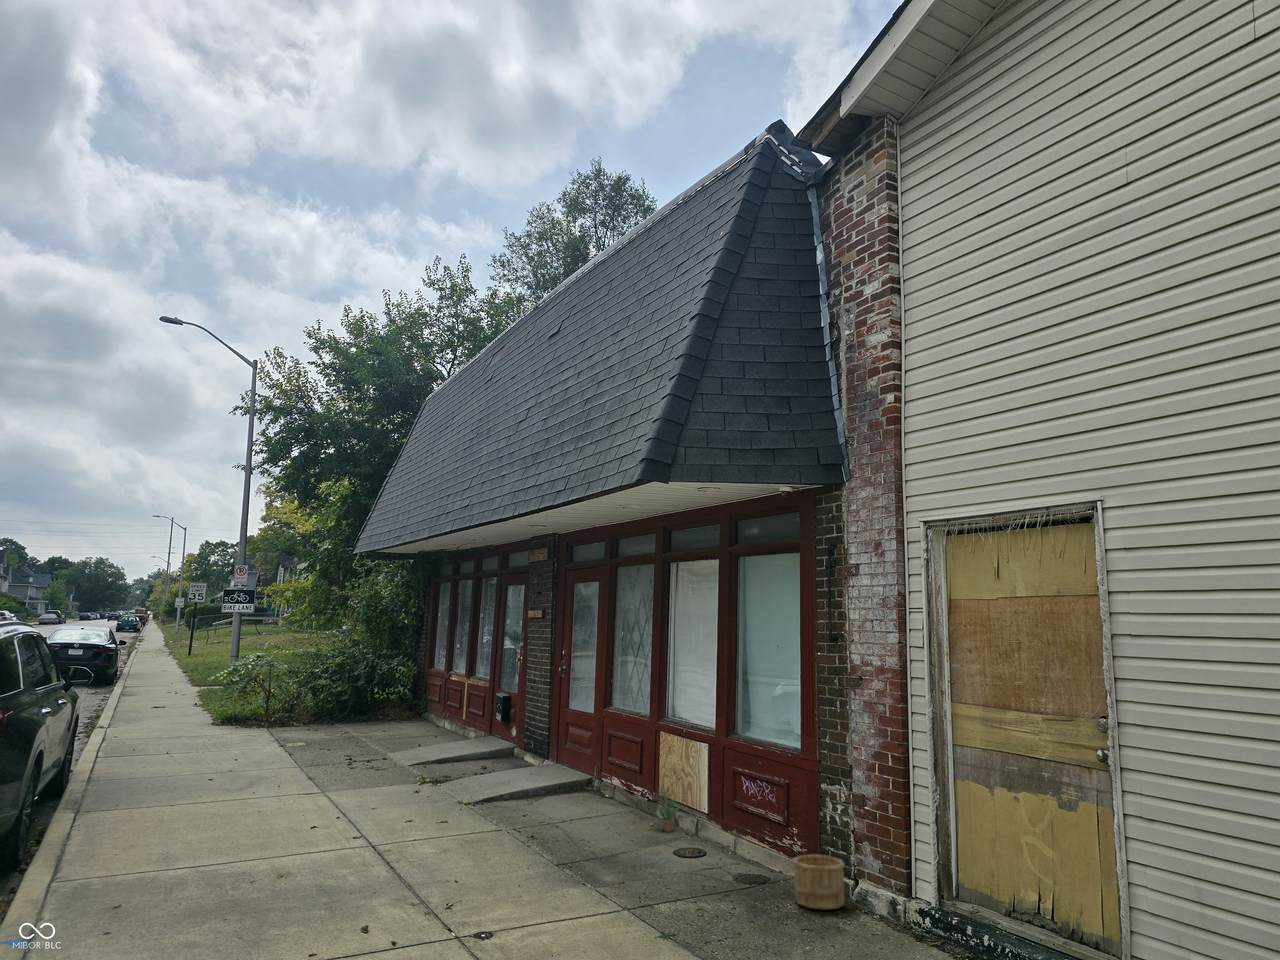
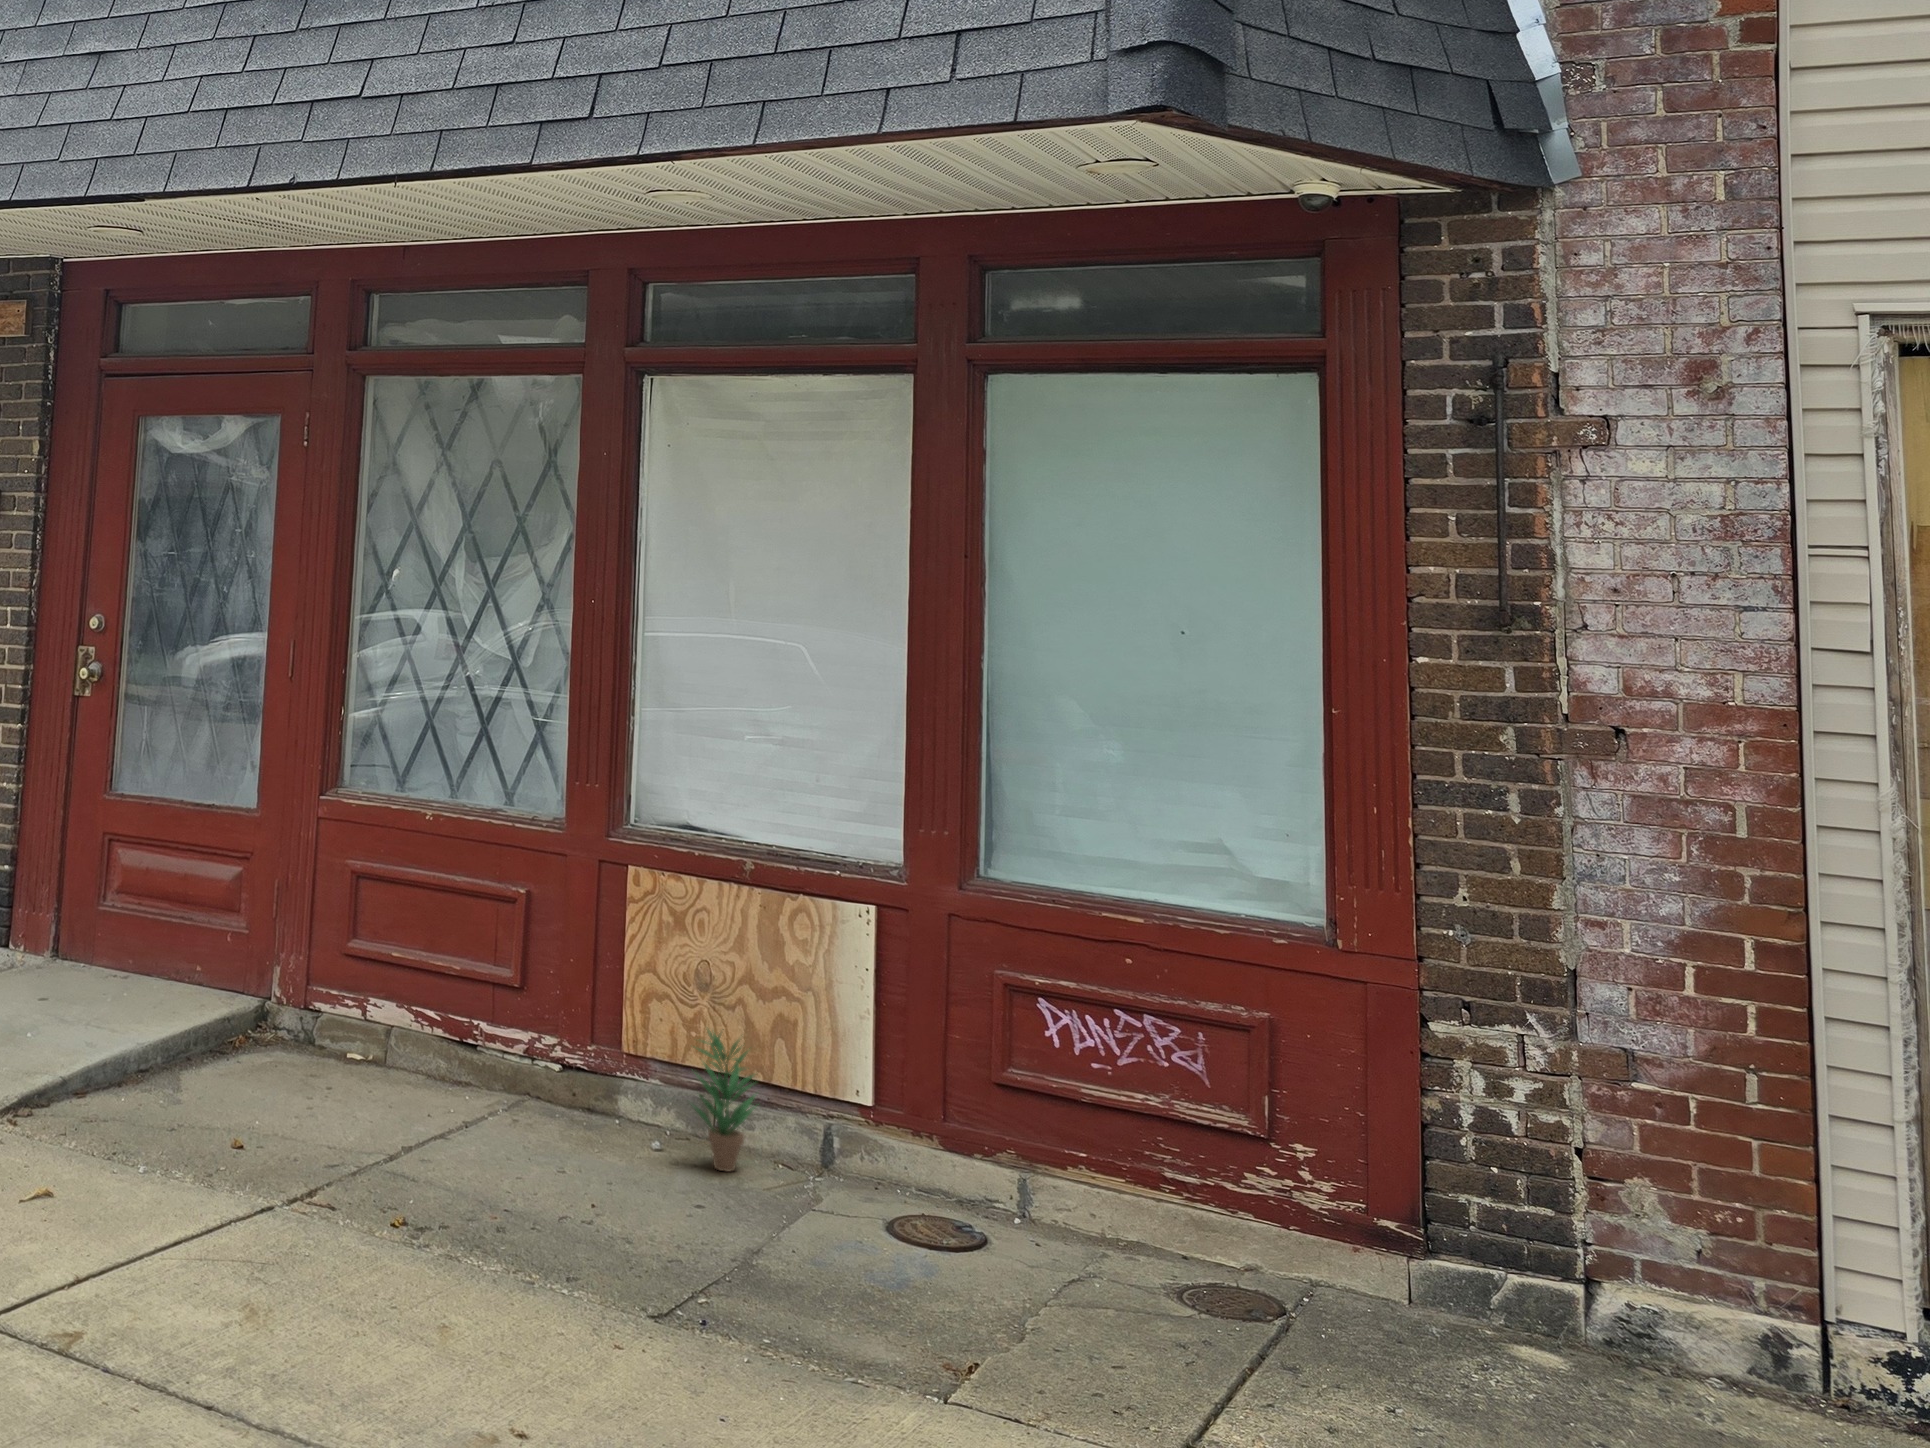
wooden bucket: present [792,854,845,909] -> none [1438,1221,1611,1384]

